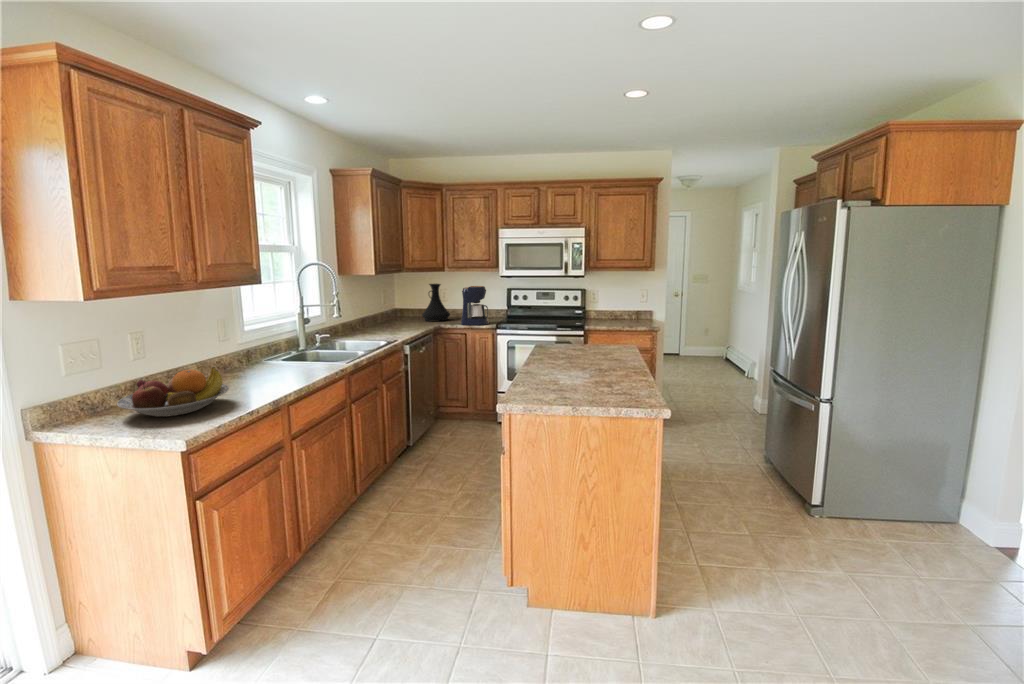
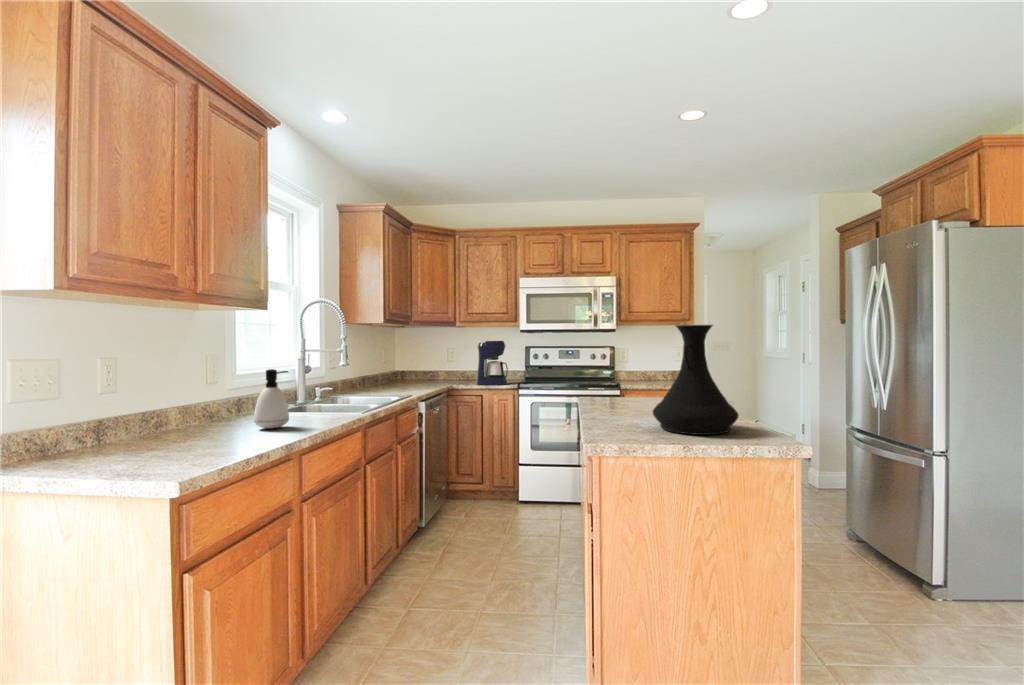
vase: present [422,284,450,322] -> present [653,325,739,435]
soap dispenser: none [255,336,283,382] -> present [254,369,289,428]
fruit bowl: present [117,367,229,417] -> none [81,399,230,460]

